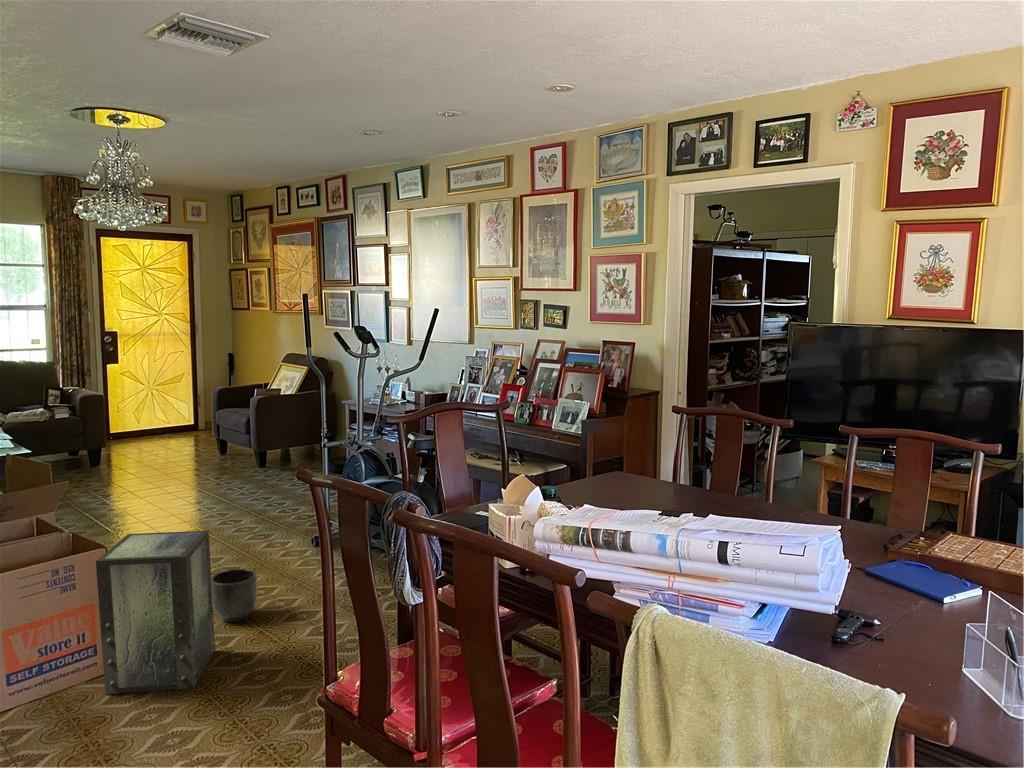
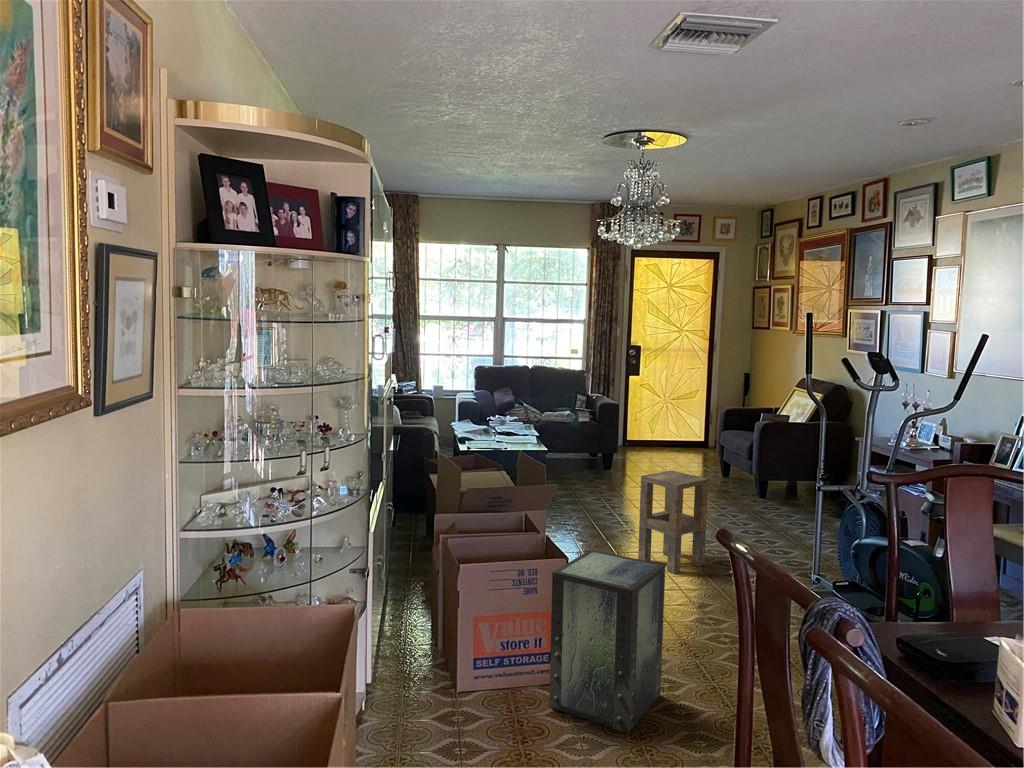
side table: none [153,452,226,550] -> present [638,471,708,574]
planter: present [211,569,257,622] -> none [668,609,717,669]

